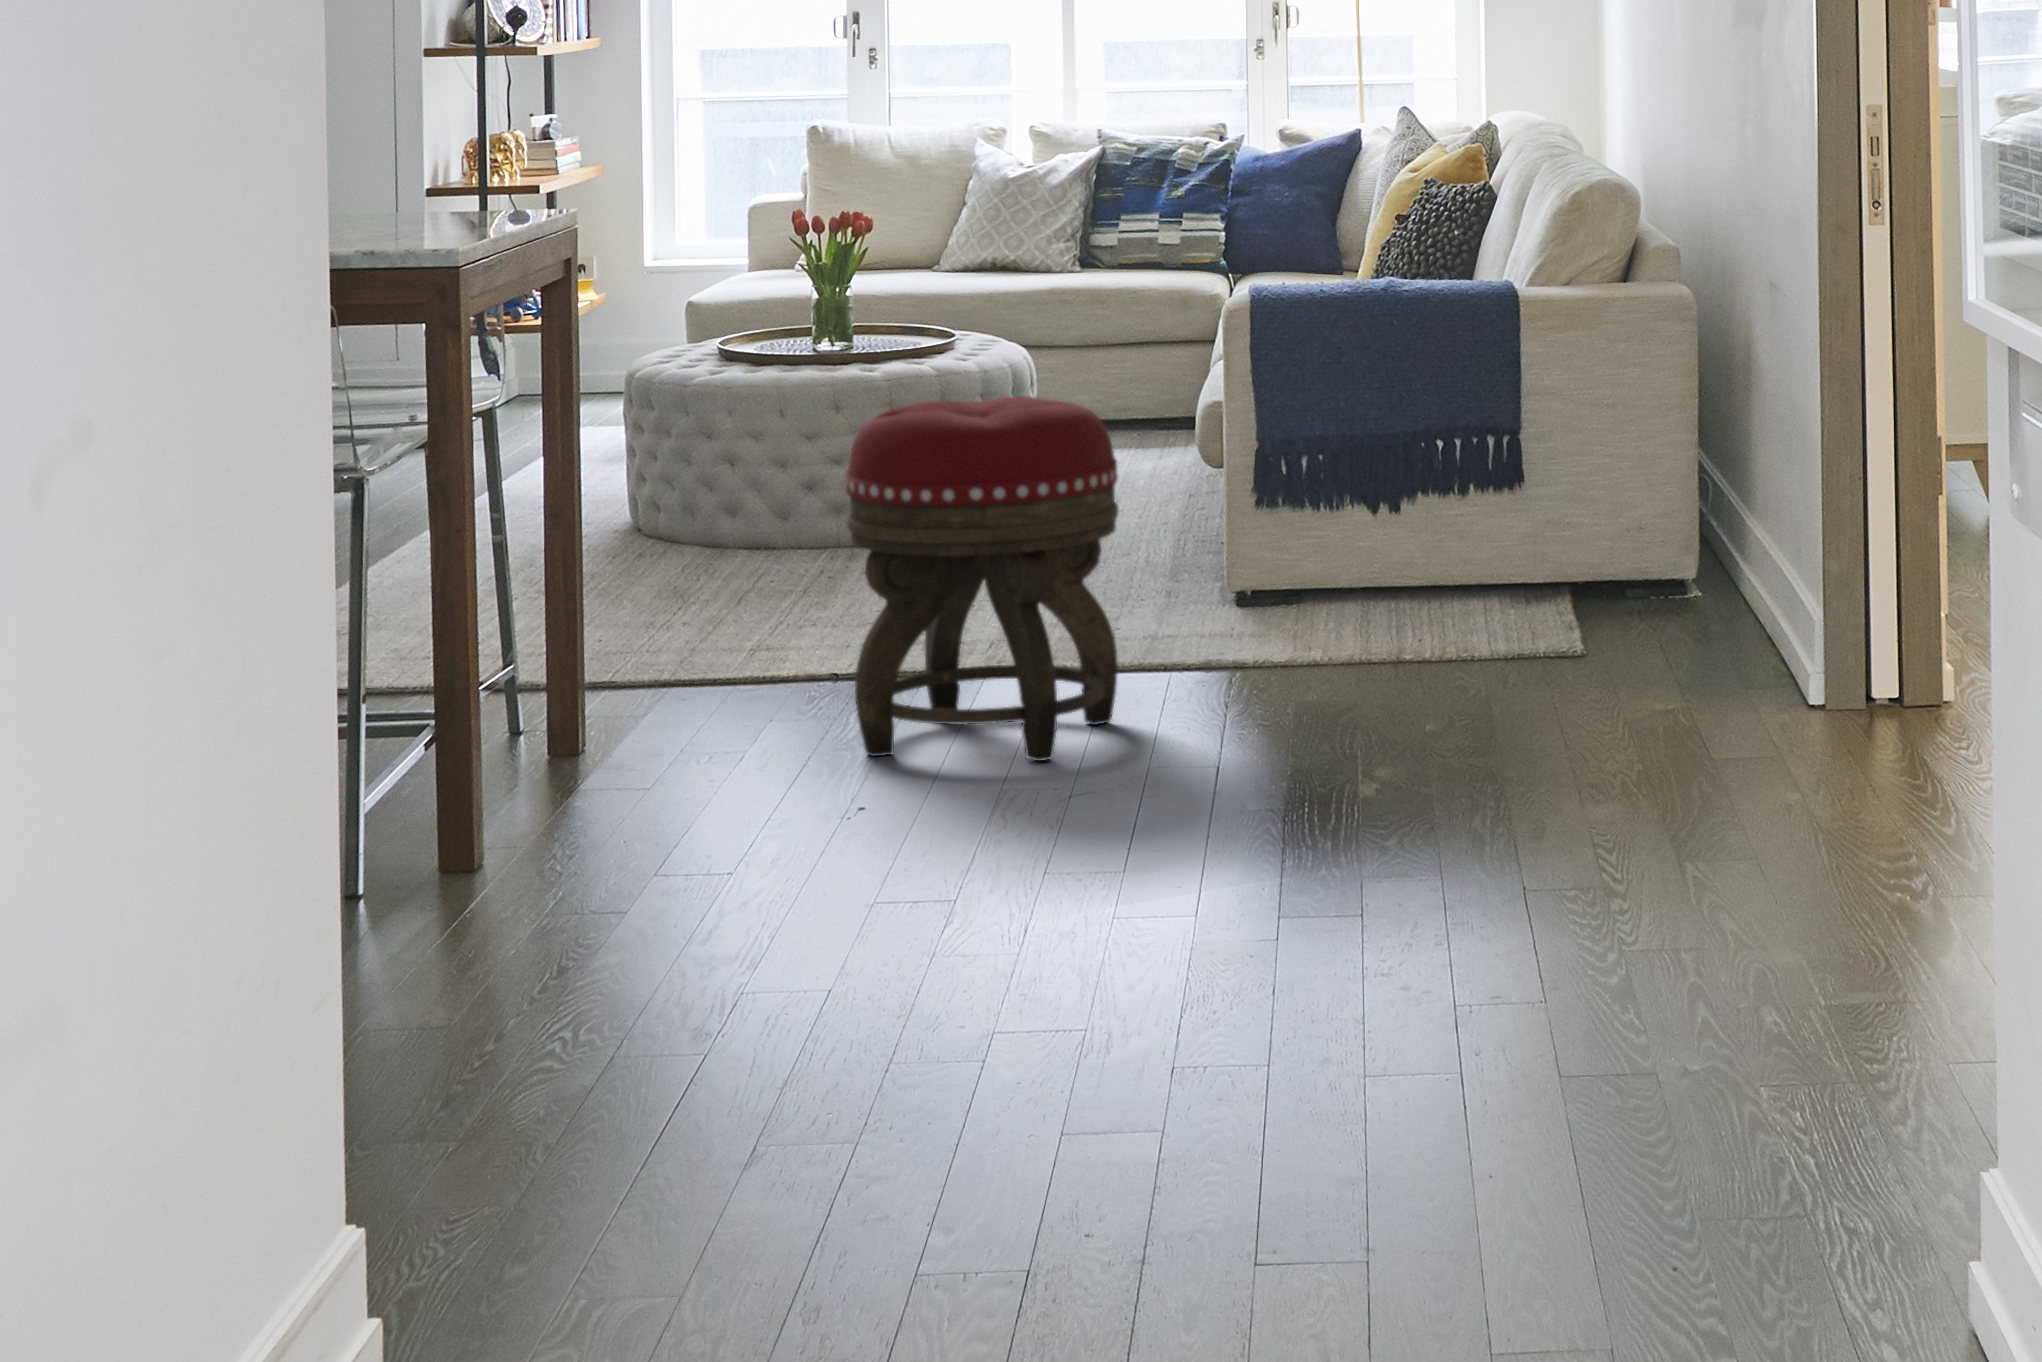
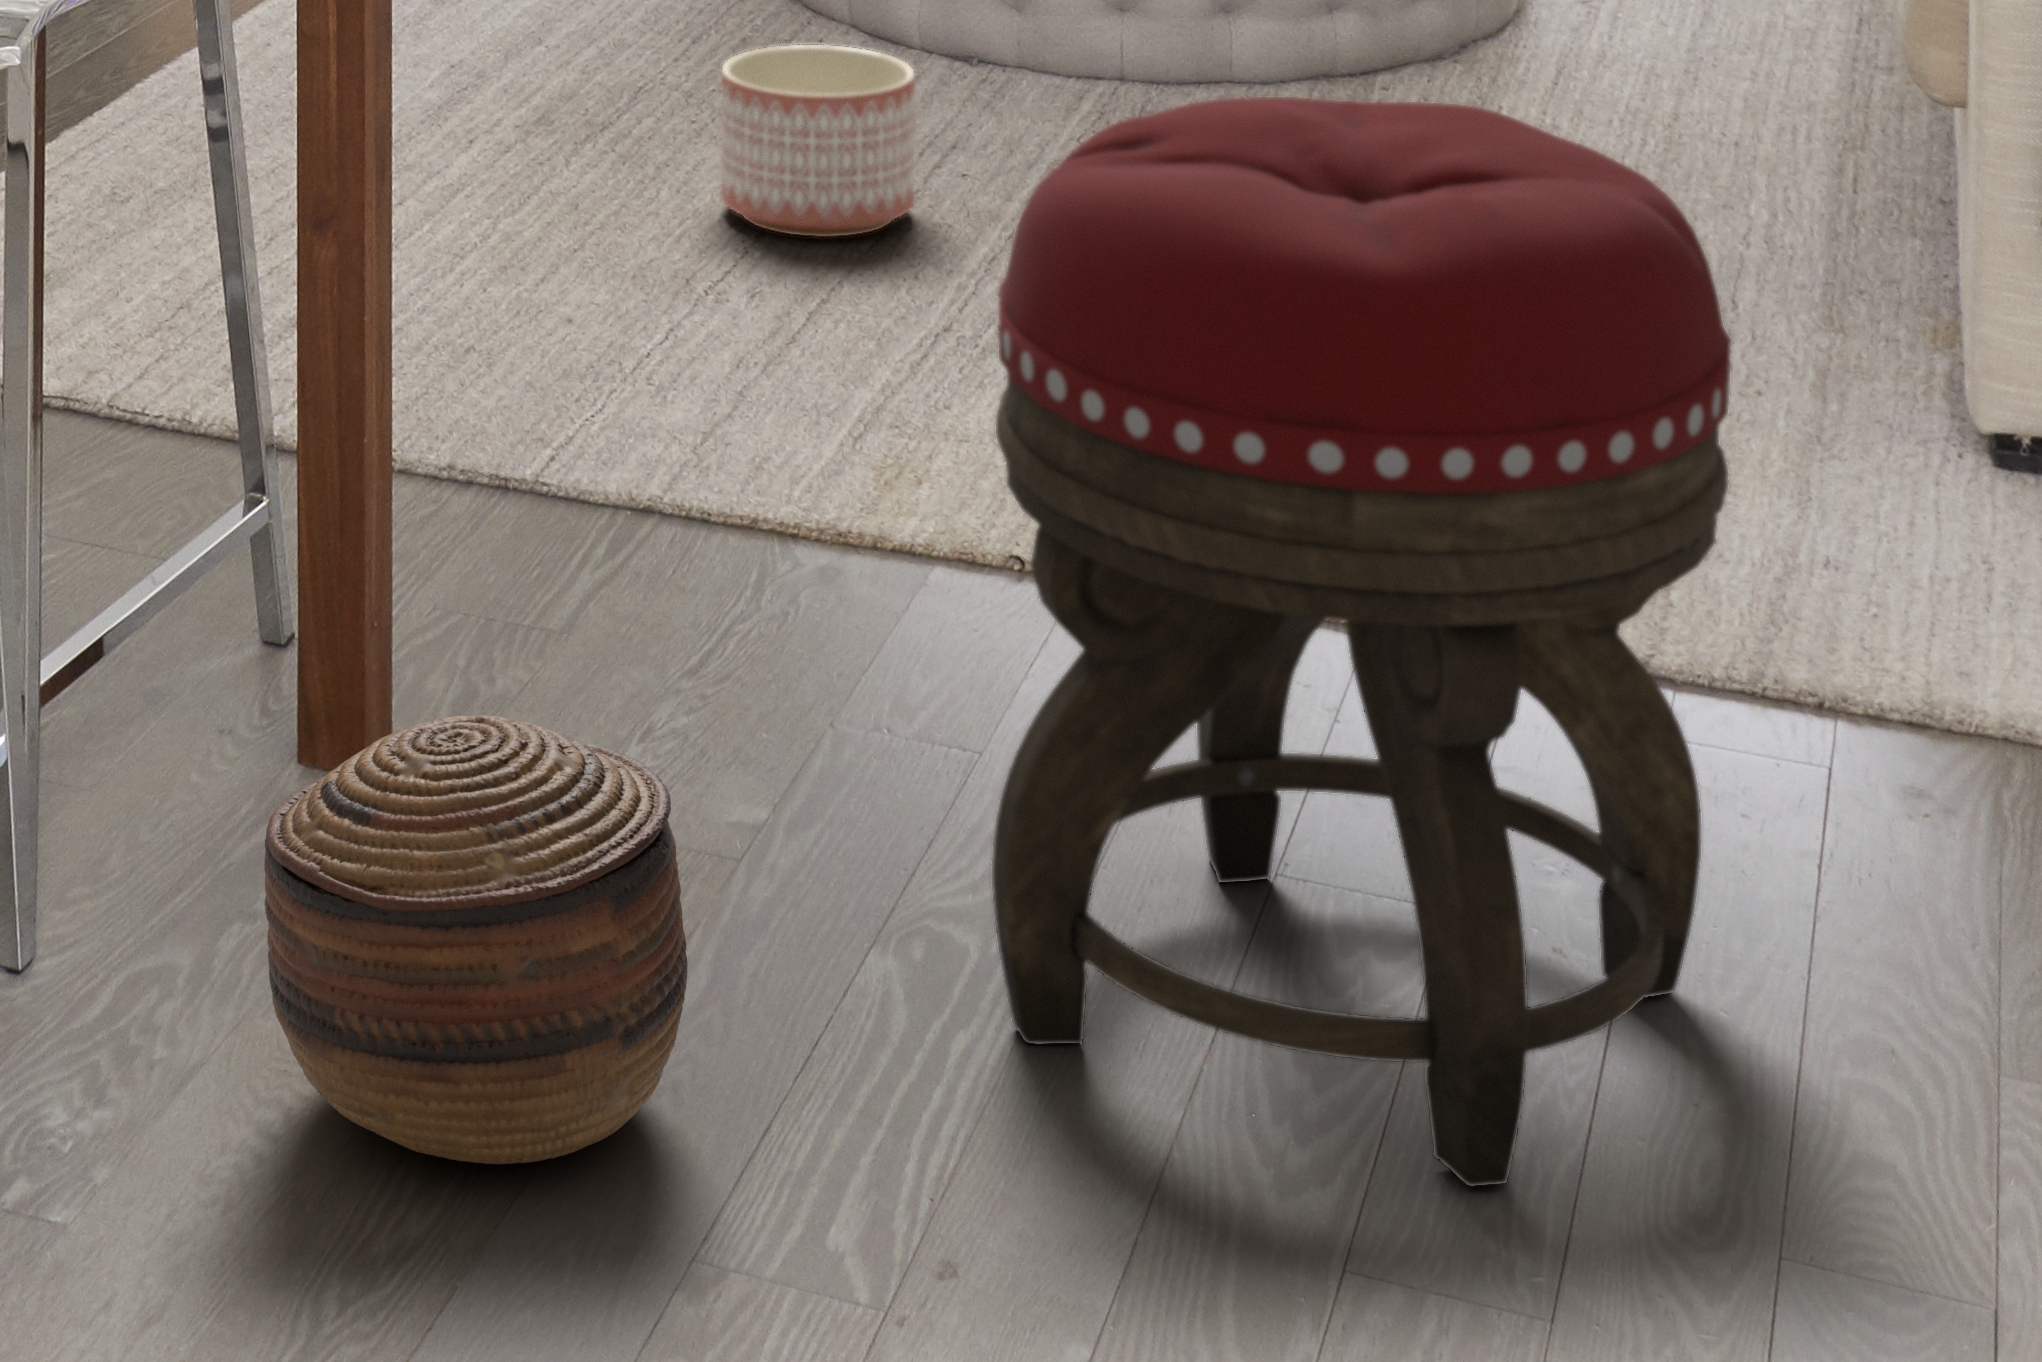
planter: none [656,511,755,596] -> present [721,45,915,237]
basket: none [577,639,747,796] -> present [264,715,688,1164]

